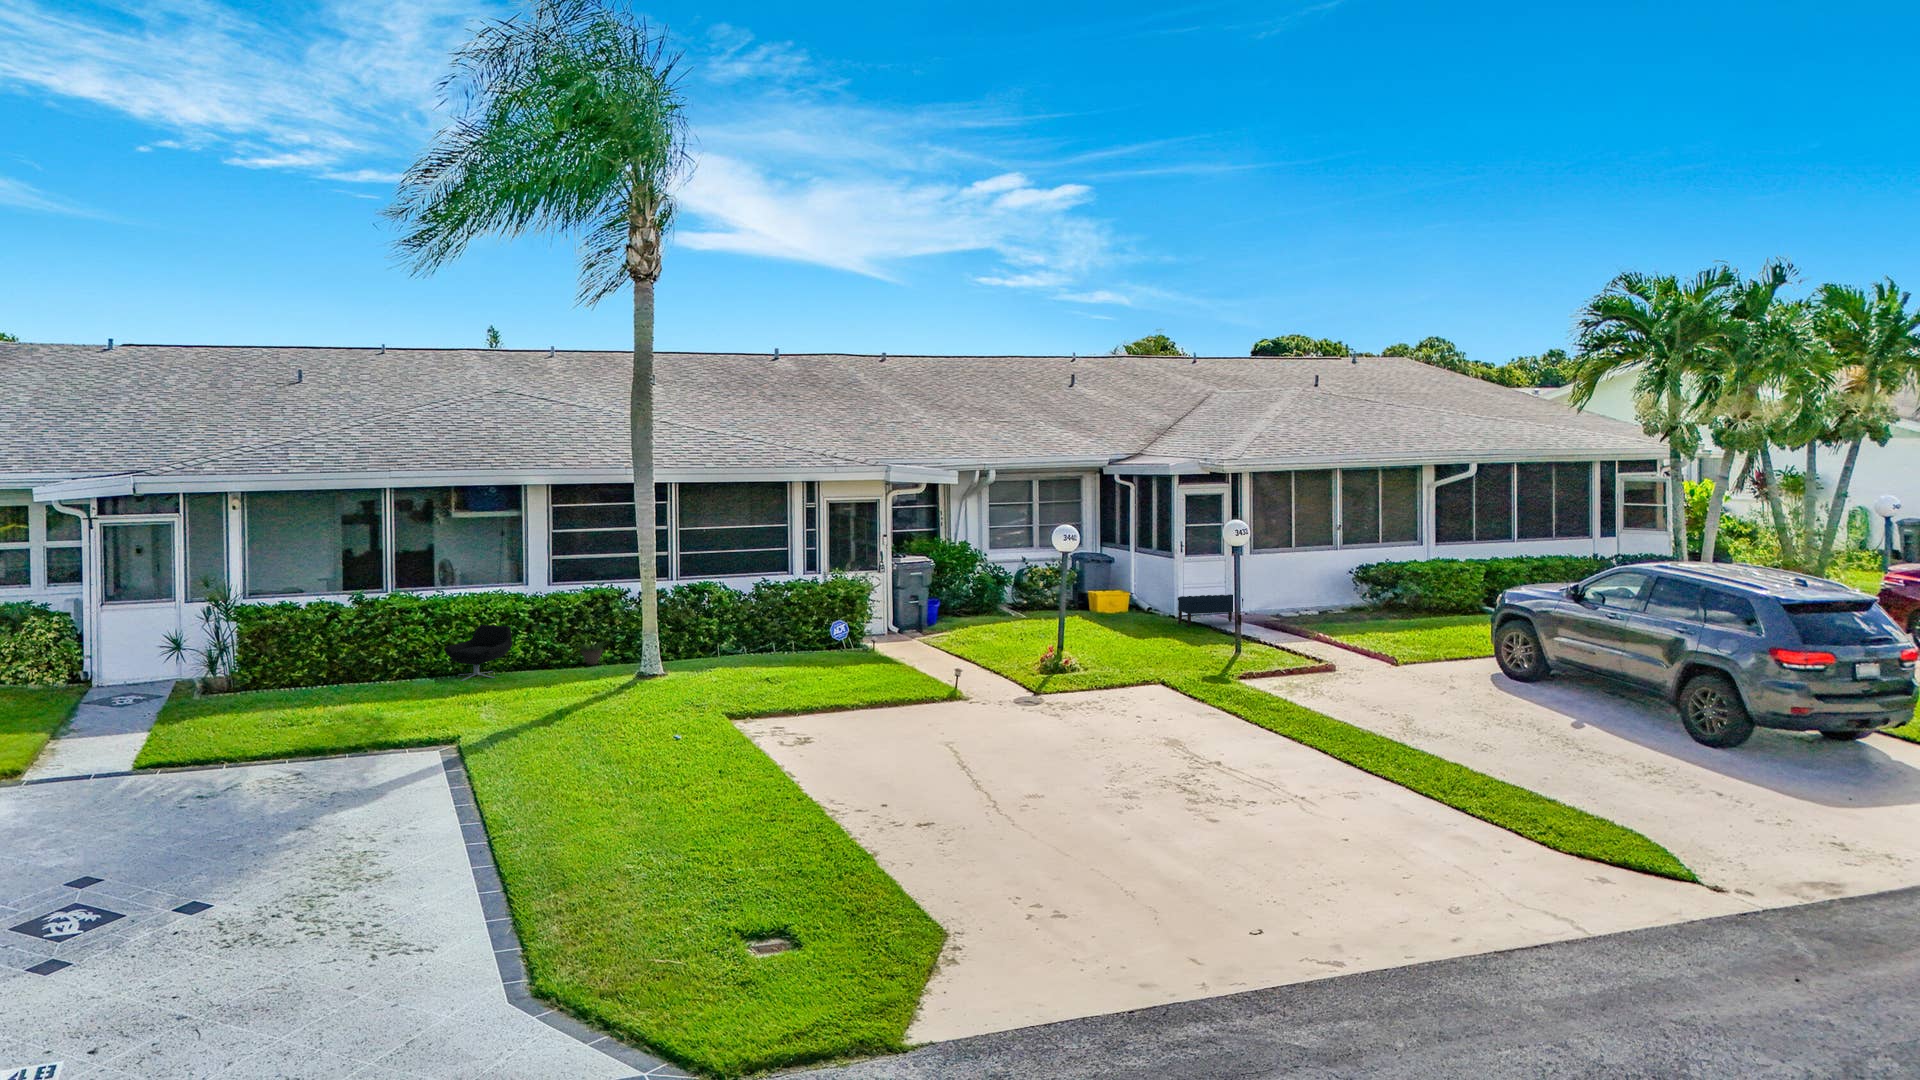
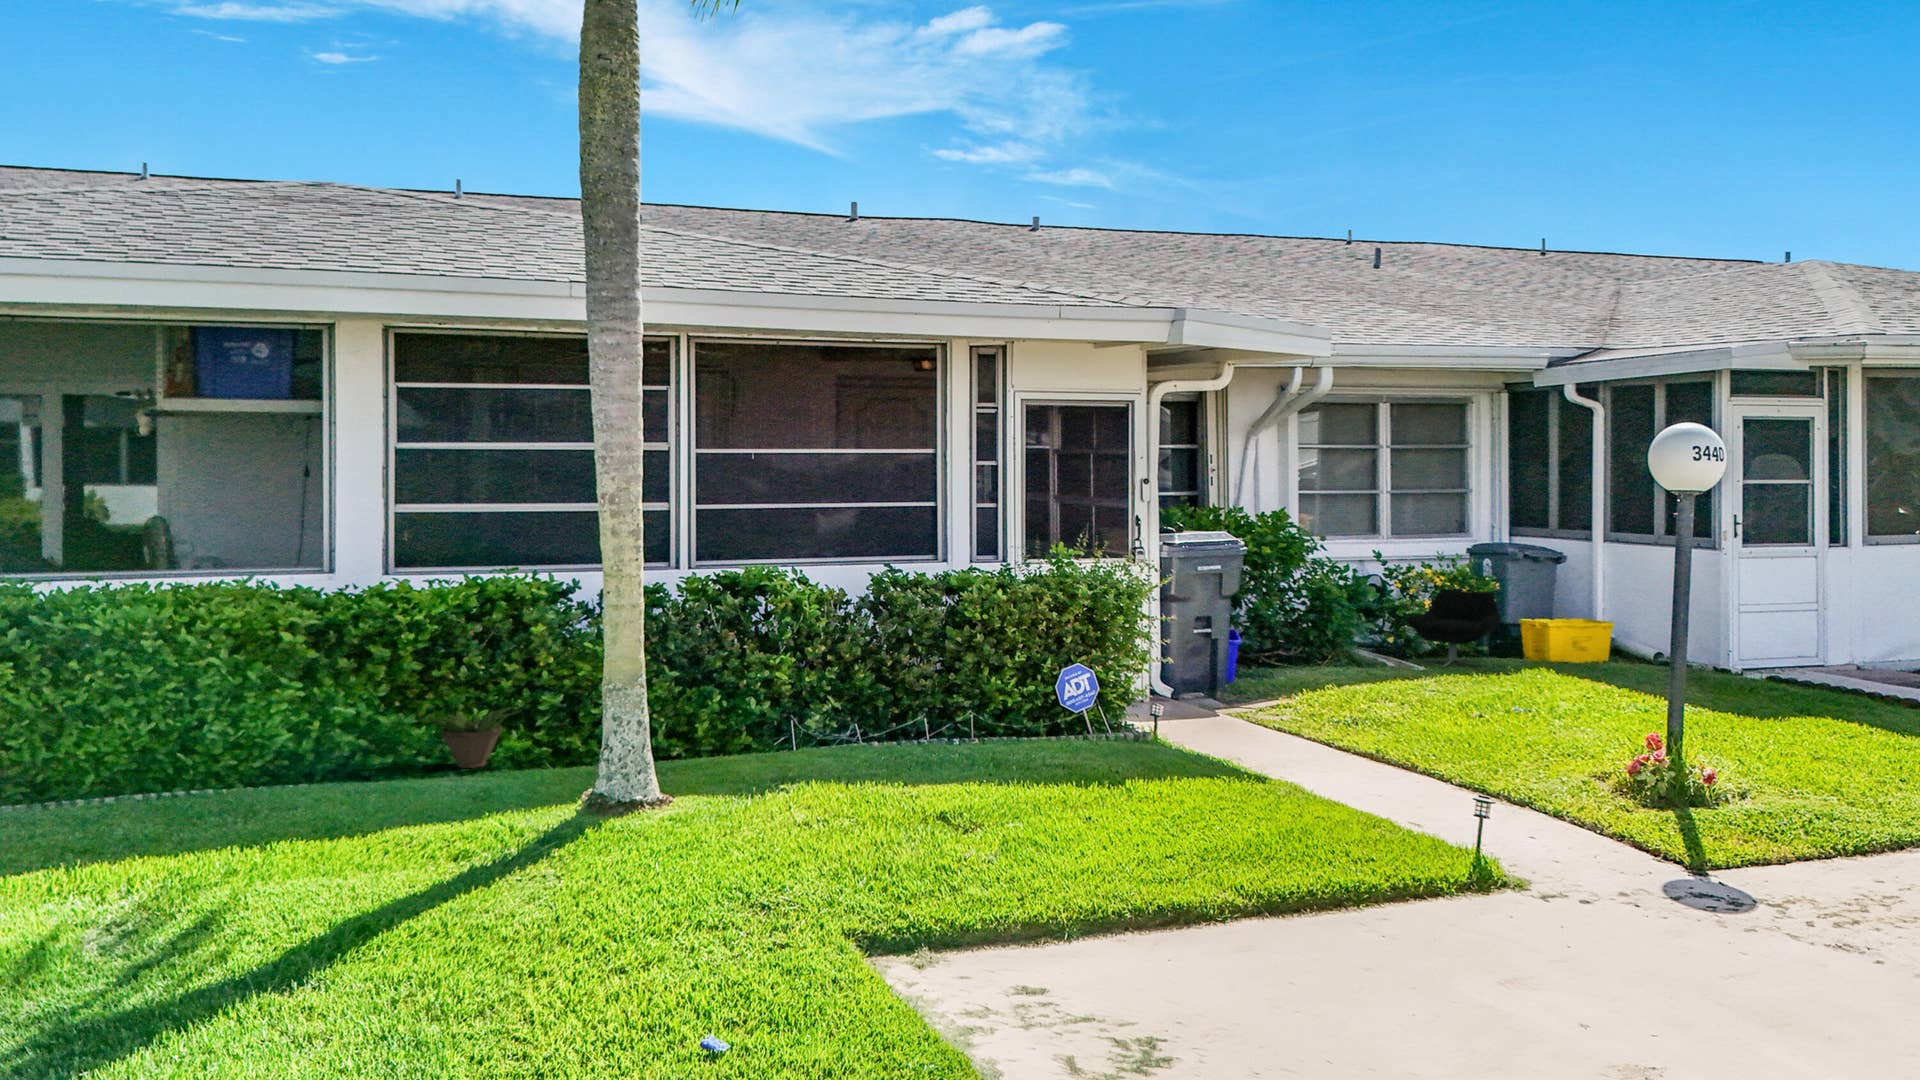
bench: present [1178,594,1243,627] -> none [1743,621,1888,689]
lounge chair: present [444,624,512,681] -> present [1406,589,1501,667]

